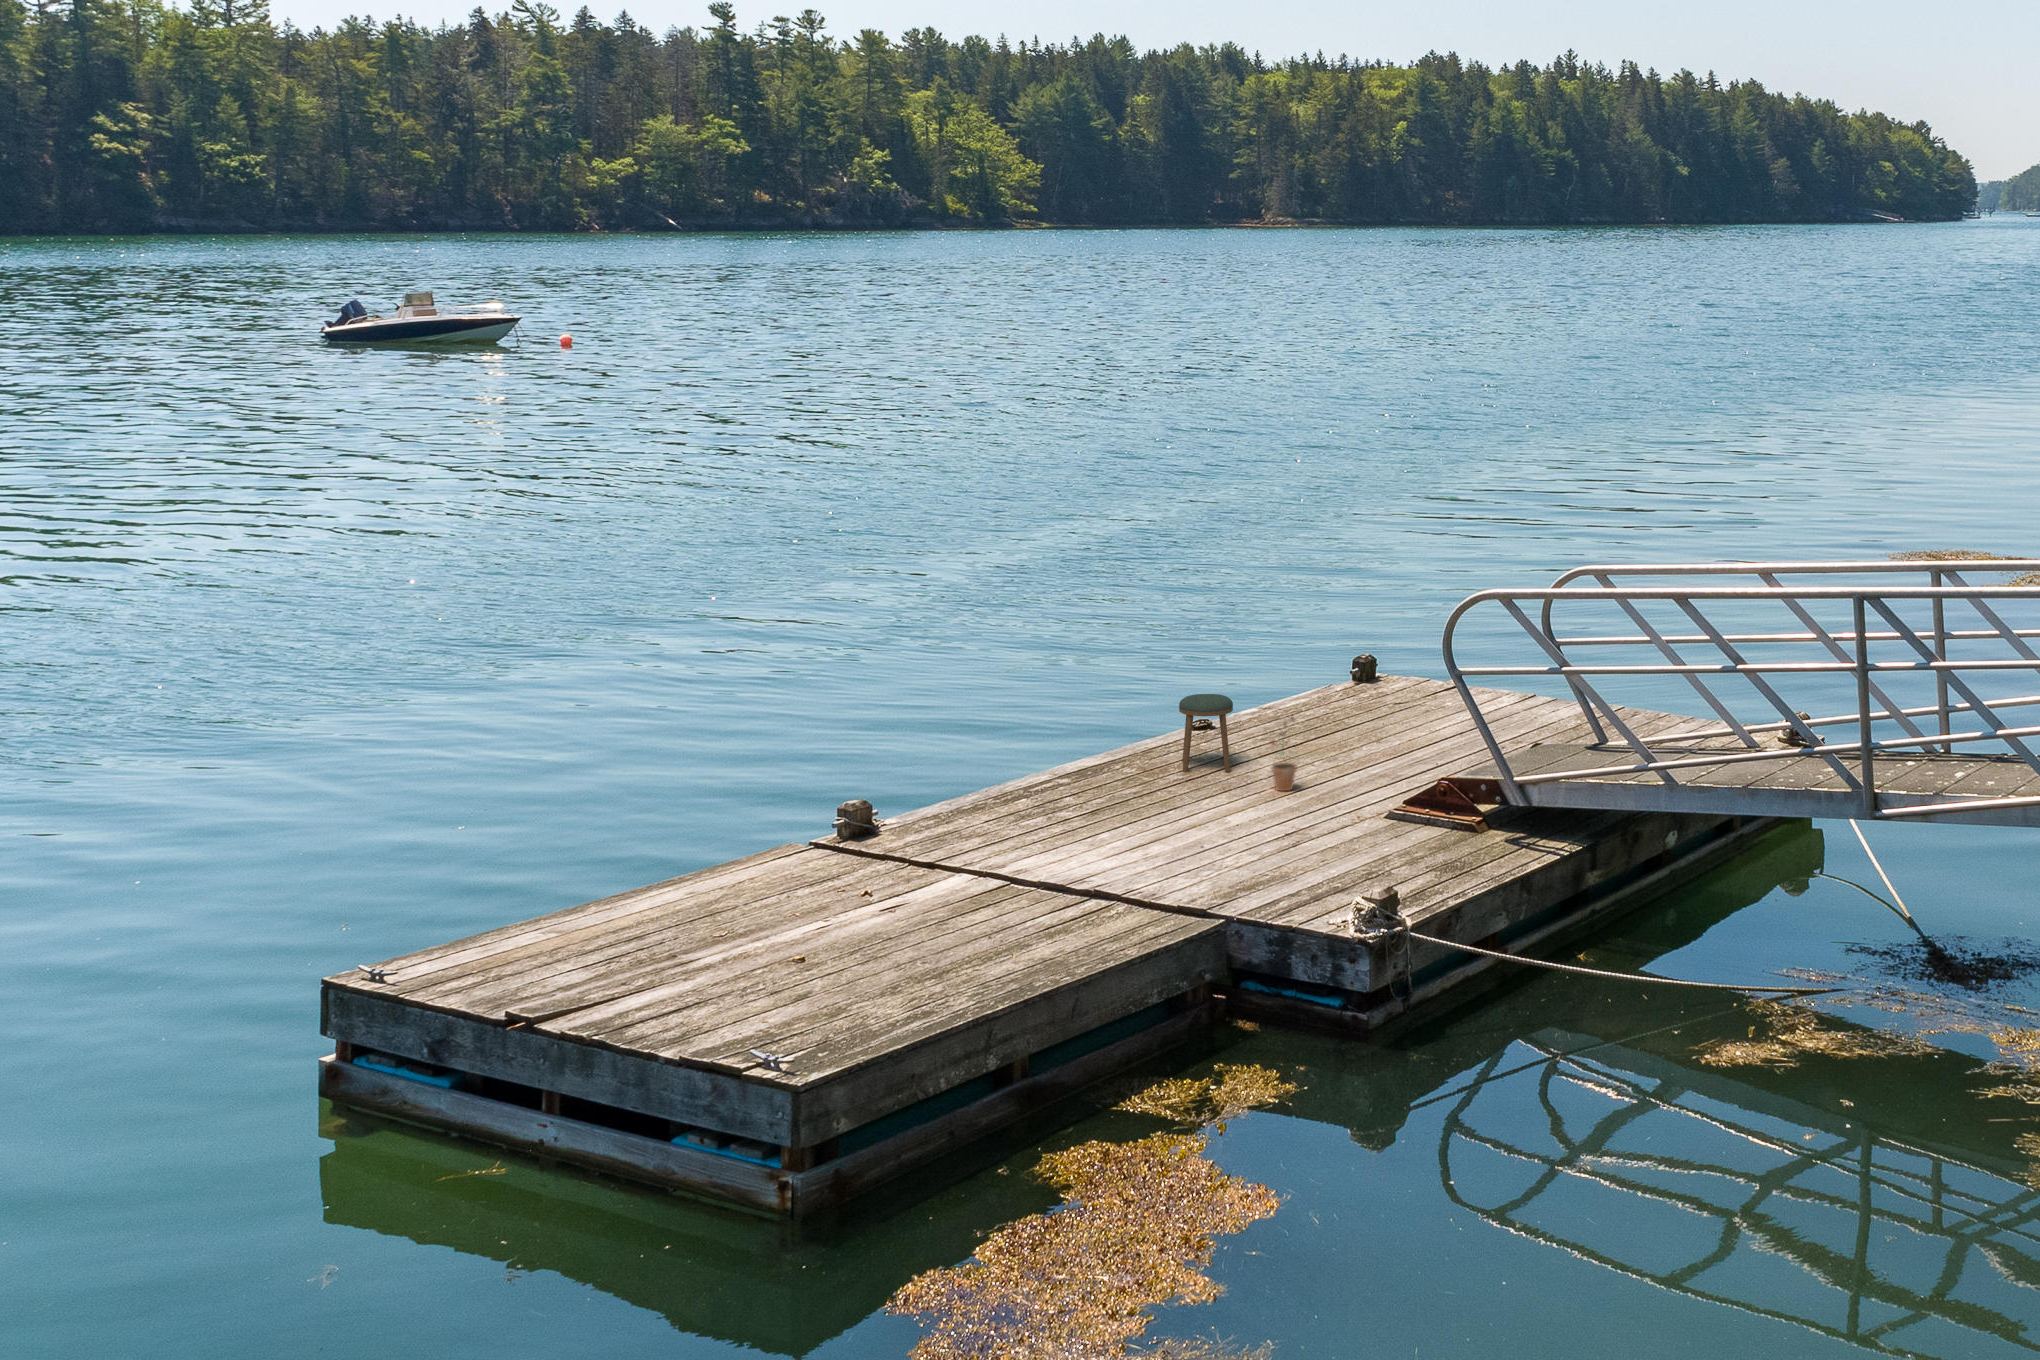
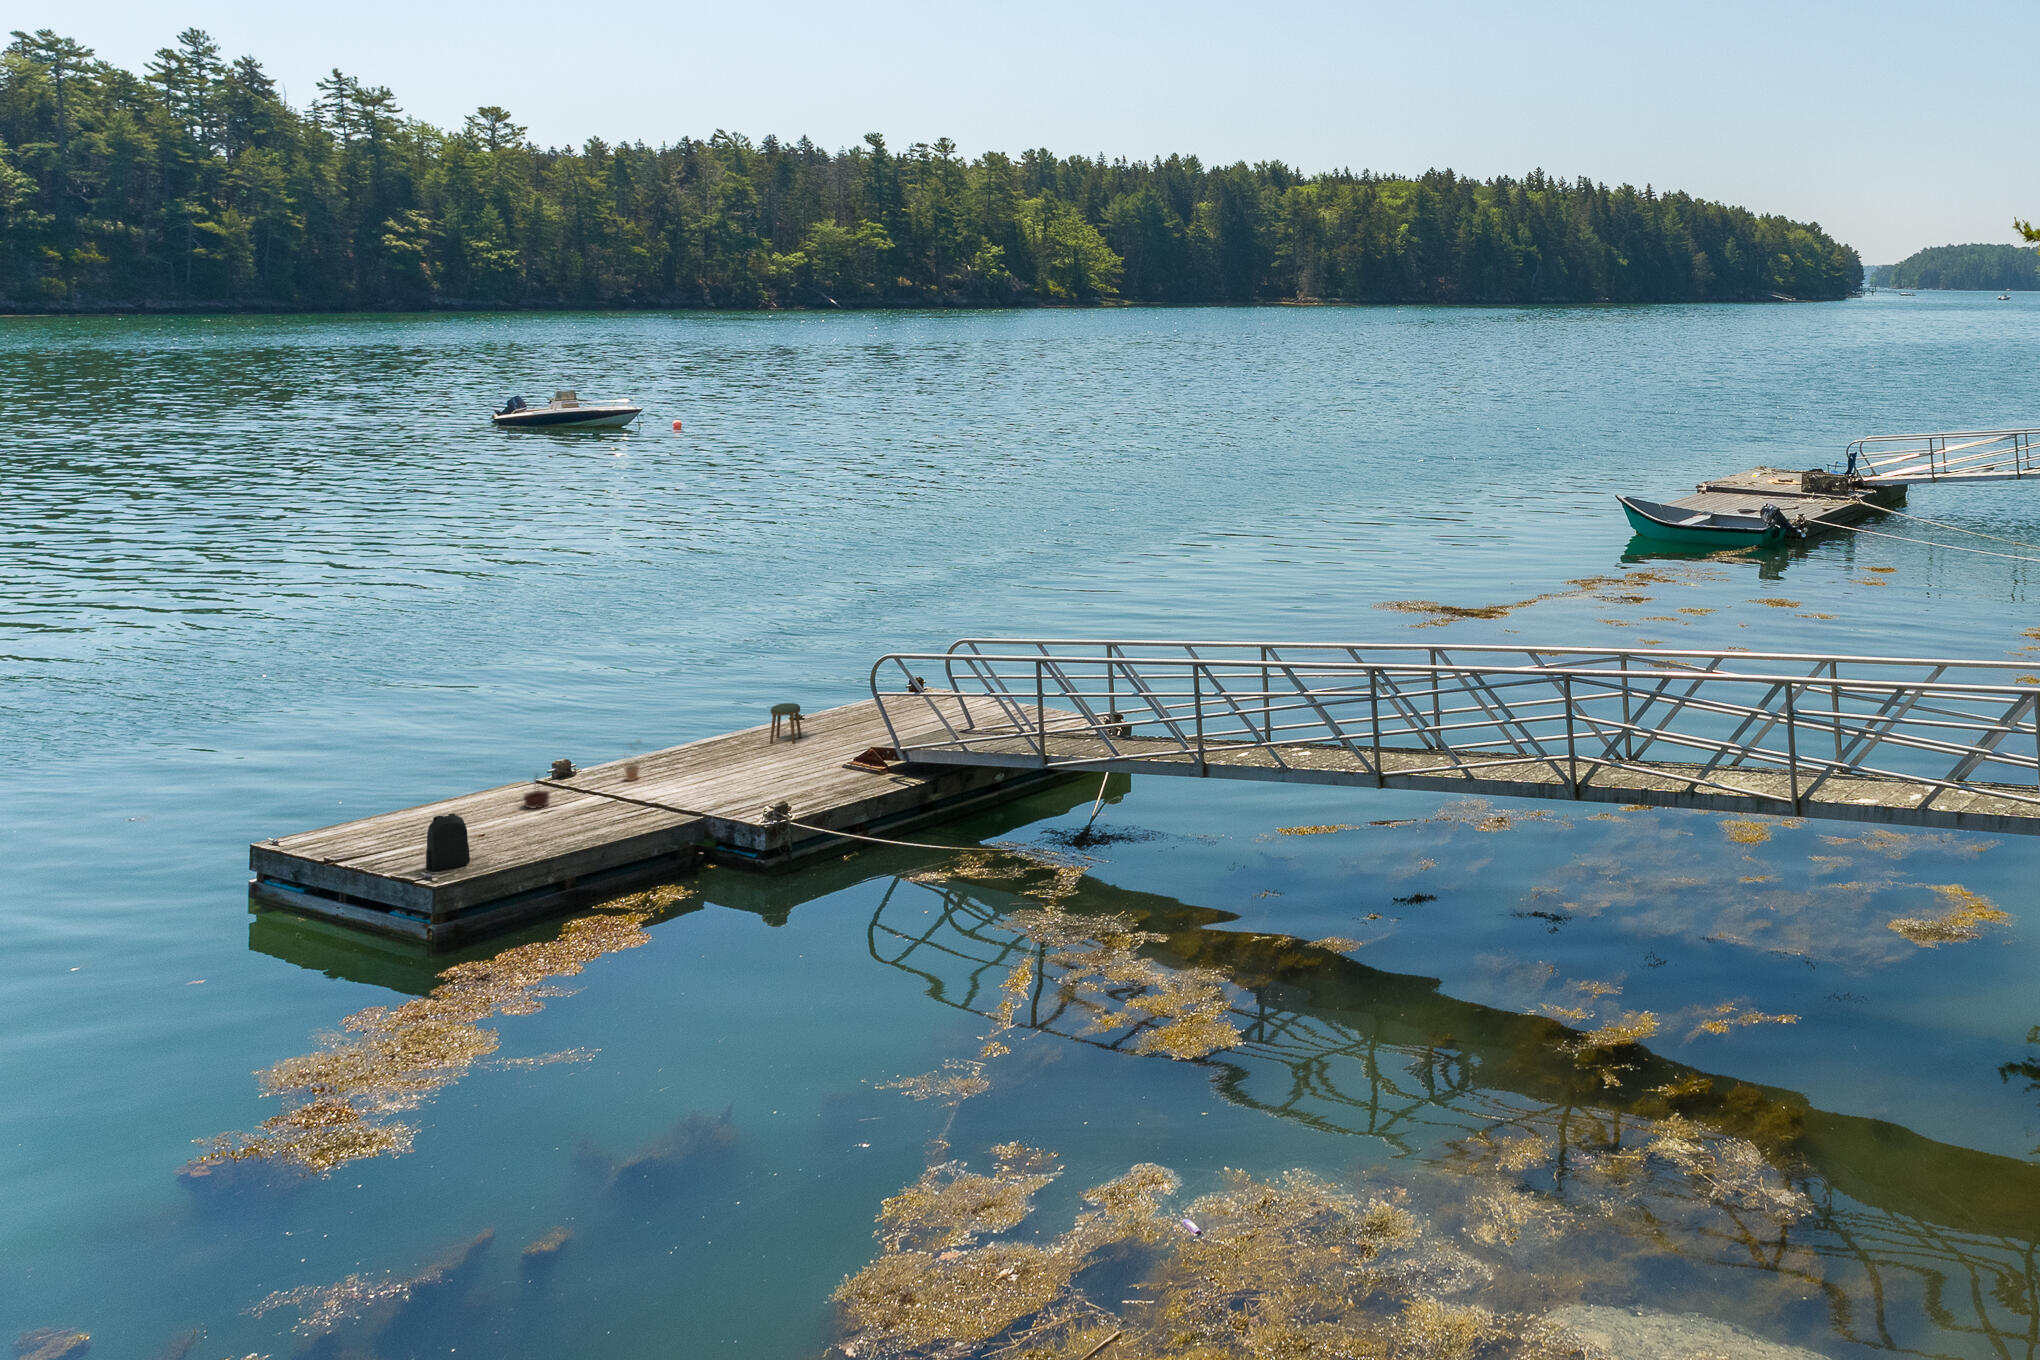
potted plant: present [1270,715,1297,791] -> present [625,765,639,781]
basket: none [828,825,881,900] -> present [523,776,550,809]
backpack: none [741,910,828,1044] -> present [426,813,470,871]

